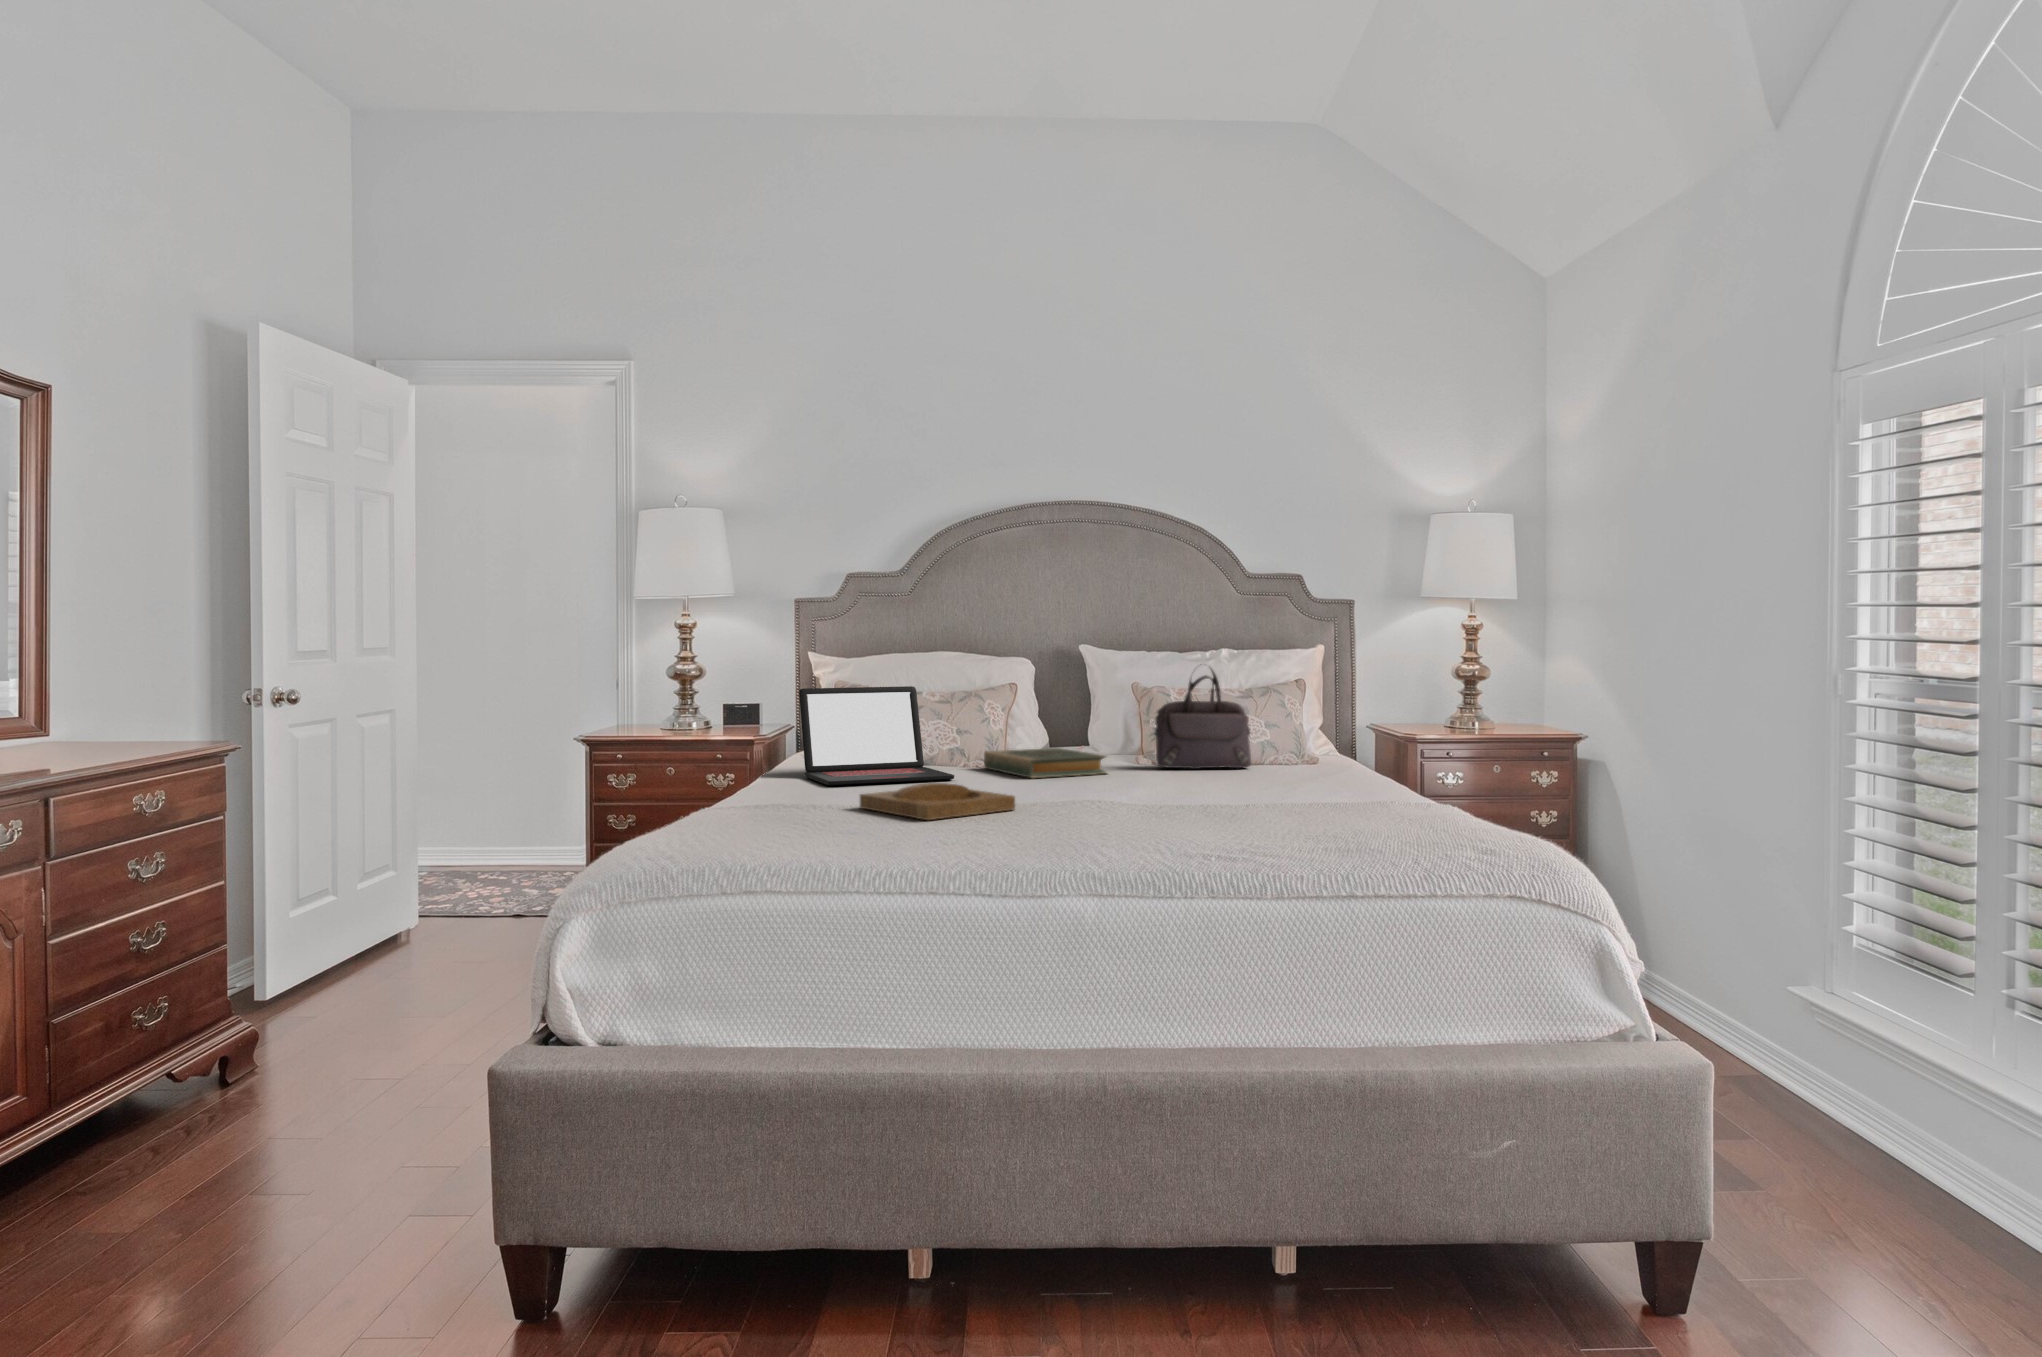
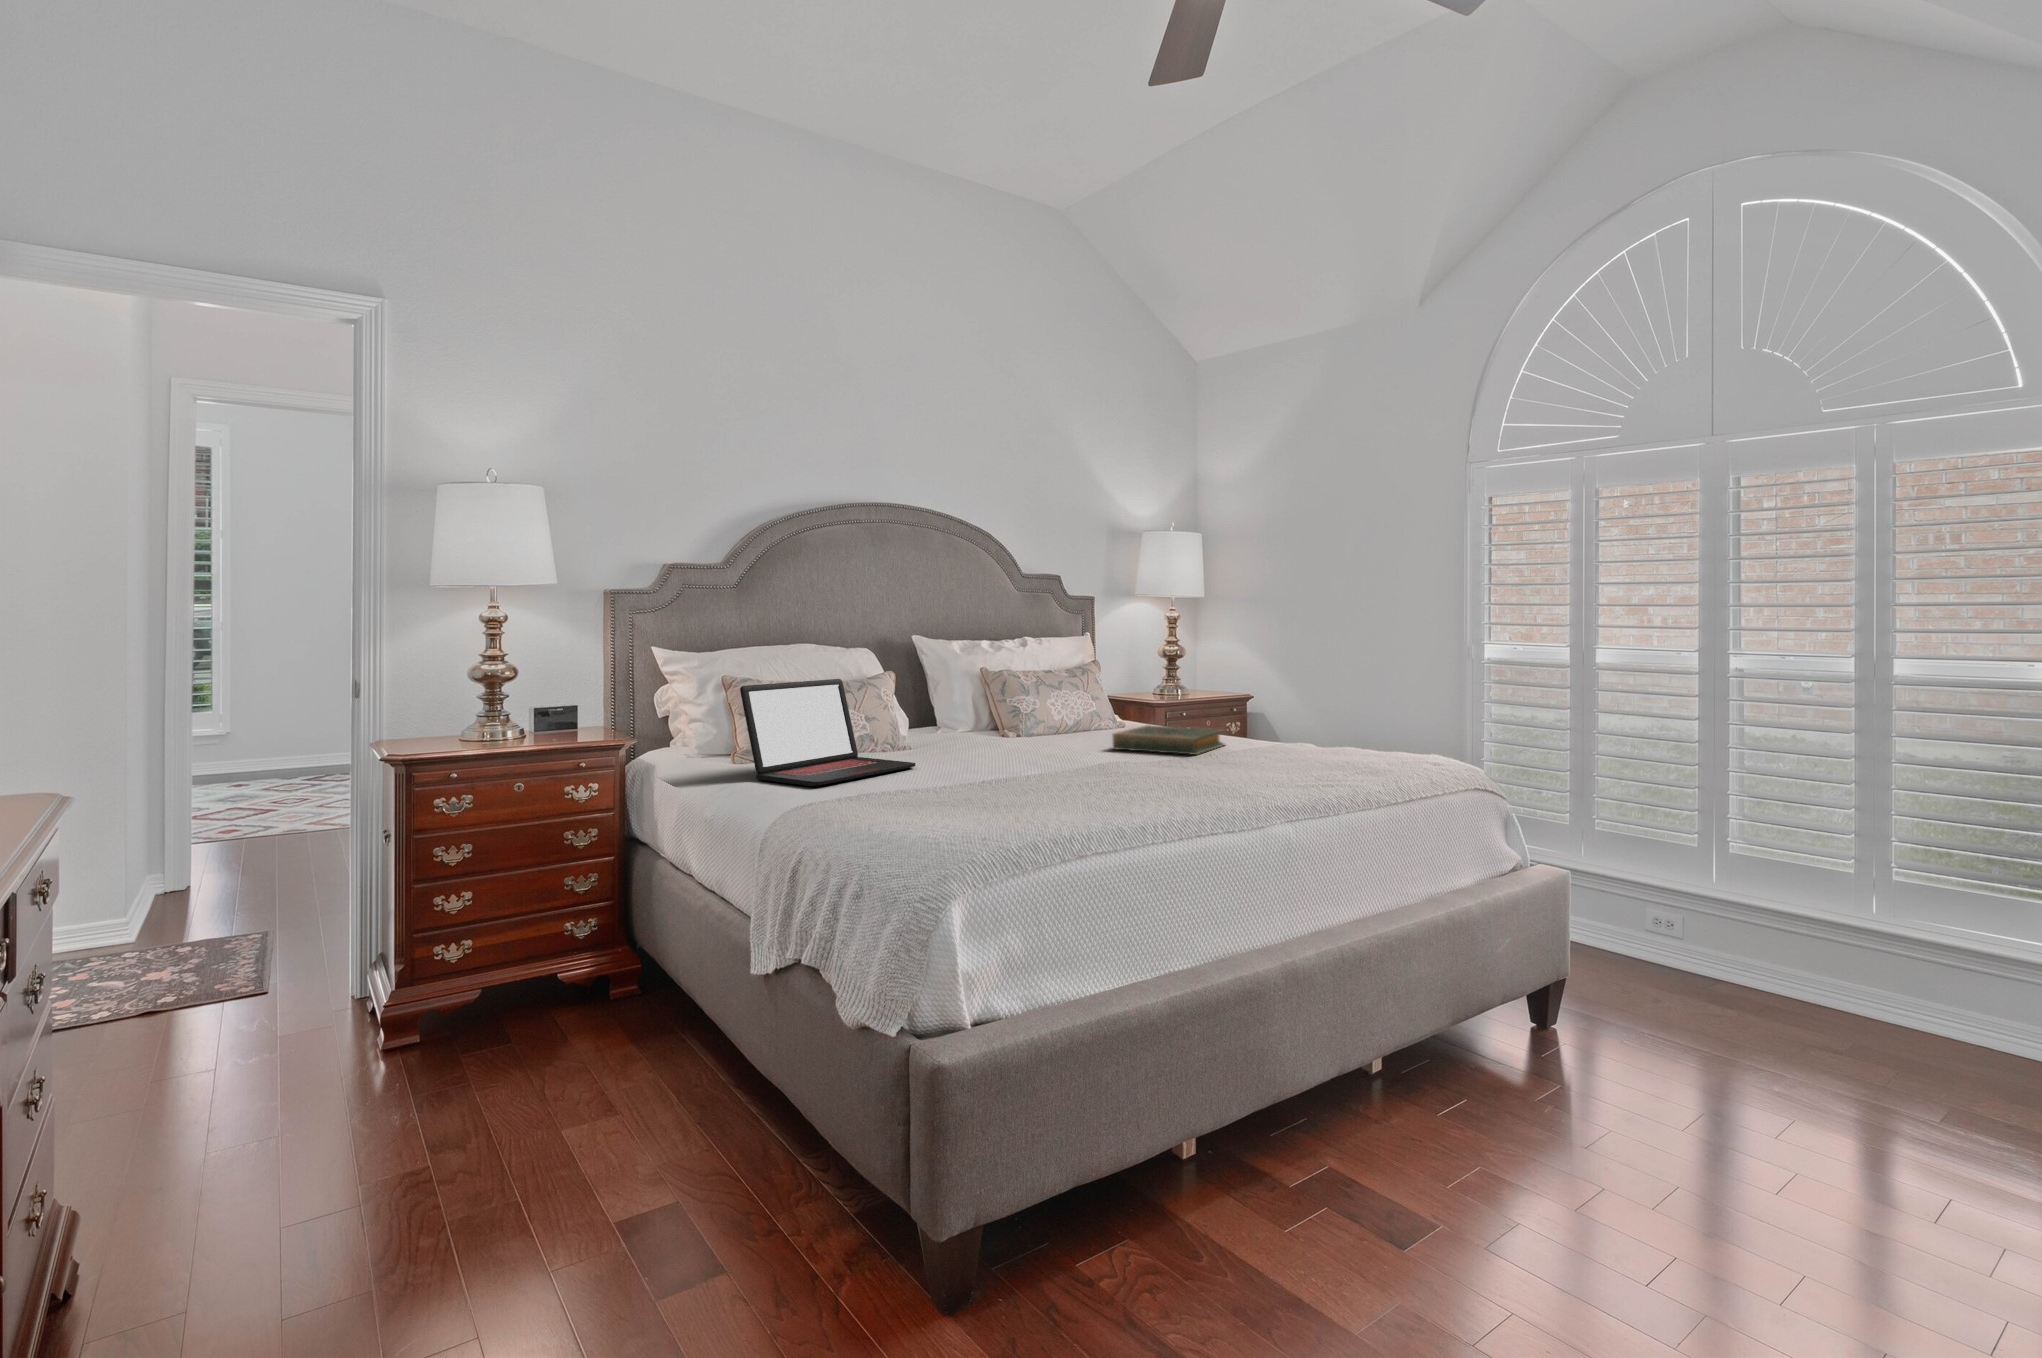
handbag: present [1154,664,1251,769] -> none [1040,650,1111,739]
hardback book: present [984,748,1106,778] -> present [1113,725,1224,755]
tray: present [860,783,1015,820] -> none [925,774,1070,814]

